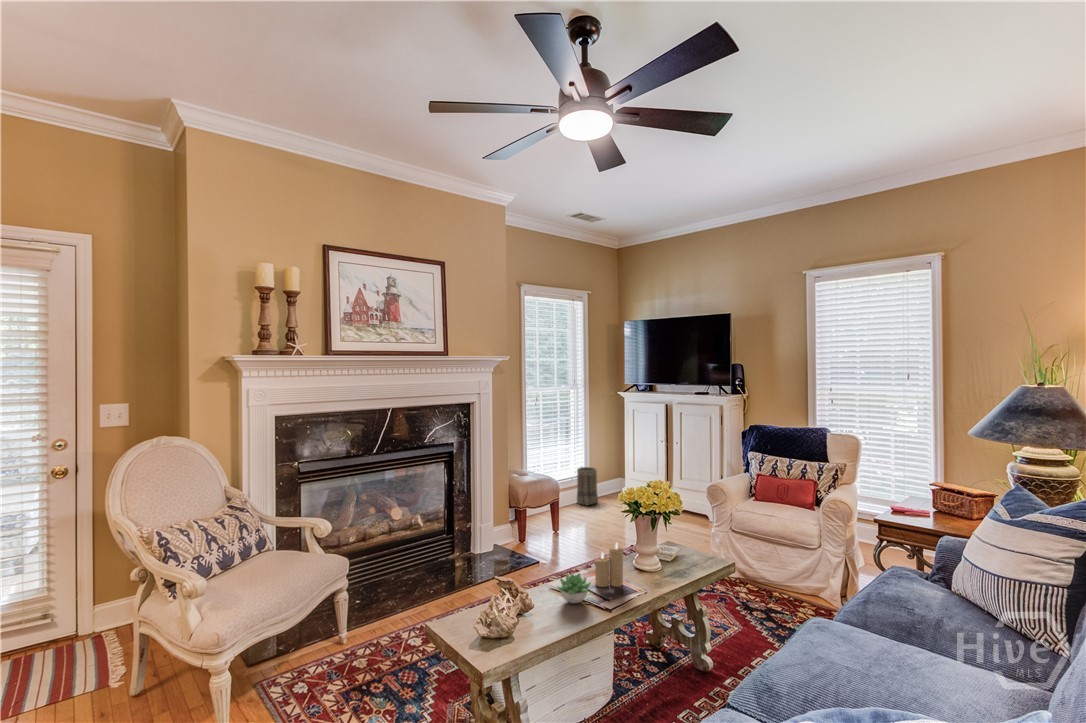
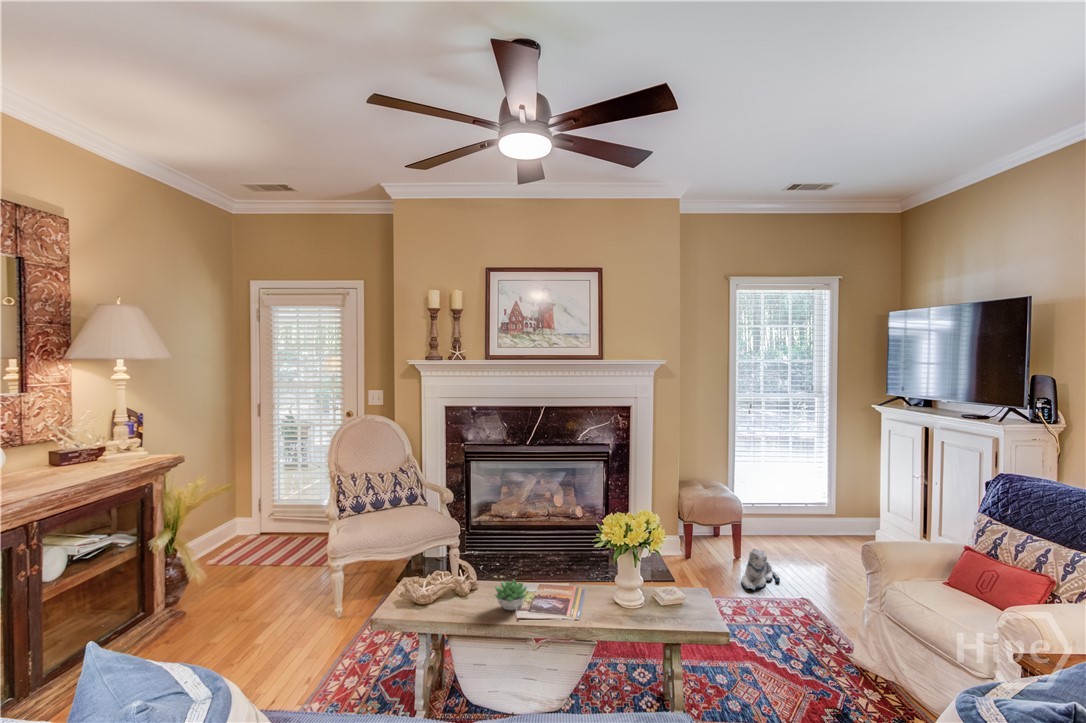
basket: present [577,467,598,505] -> none [808,496,836,544]
plush toy: none [574,515,601,549] -> present [741,549,780,590]
candle: present [595,543,623,587] -> none [552,565,580,612]

